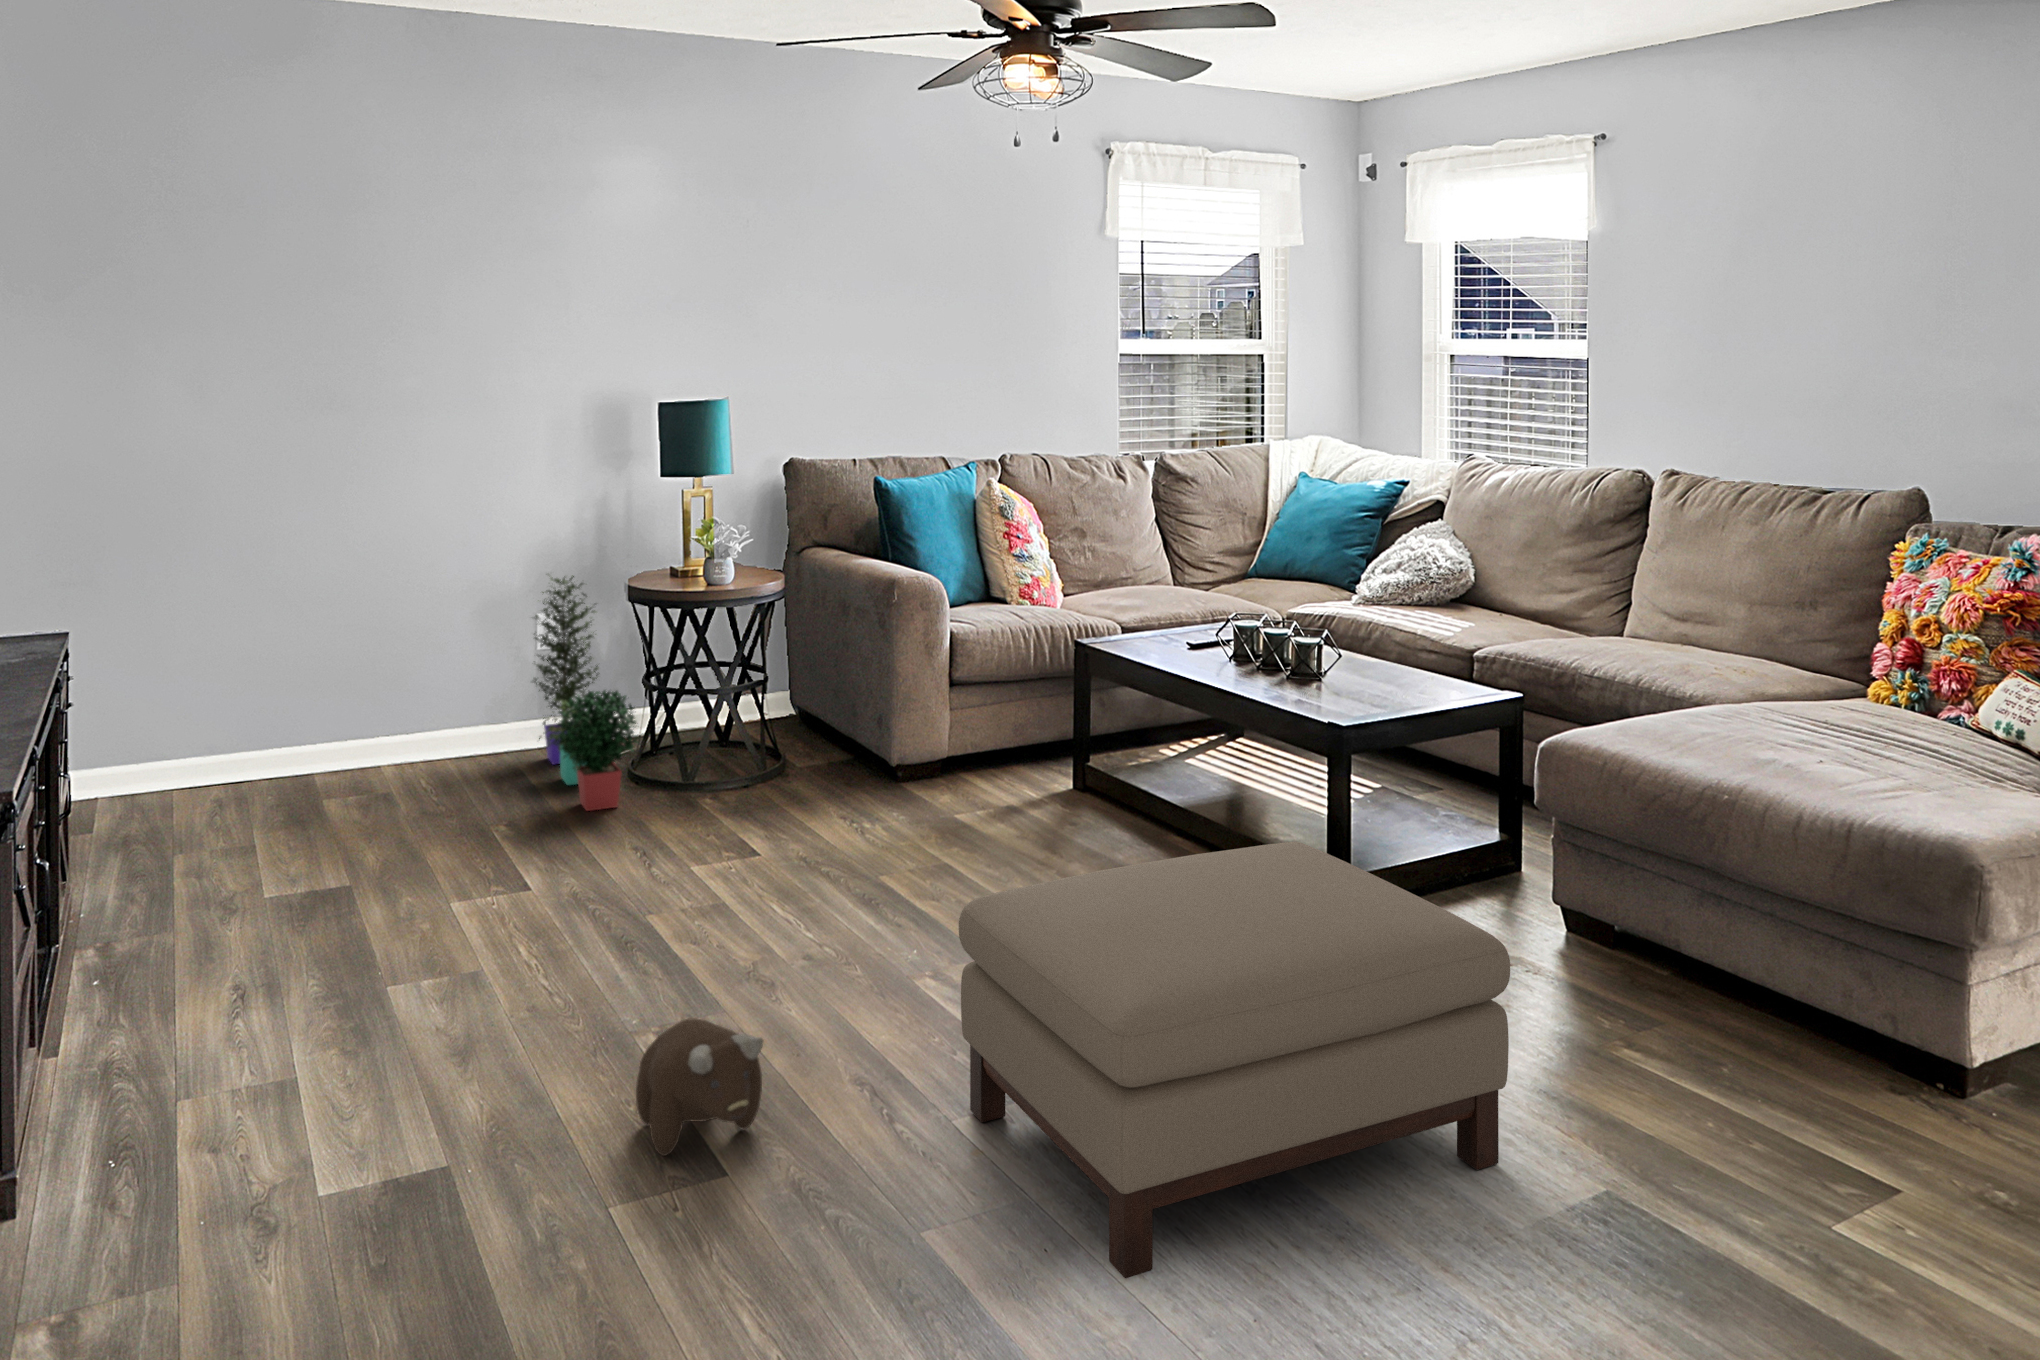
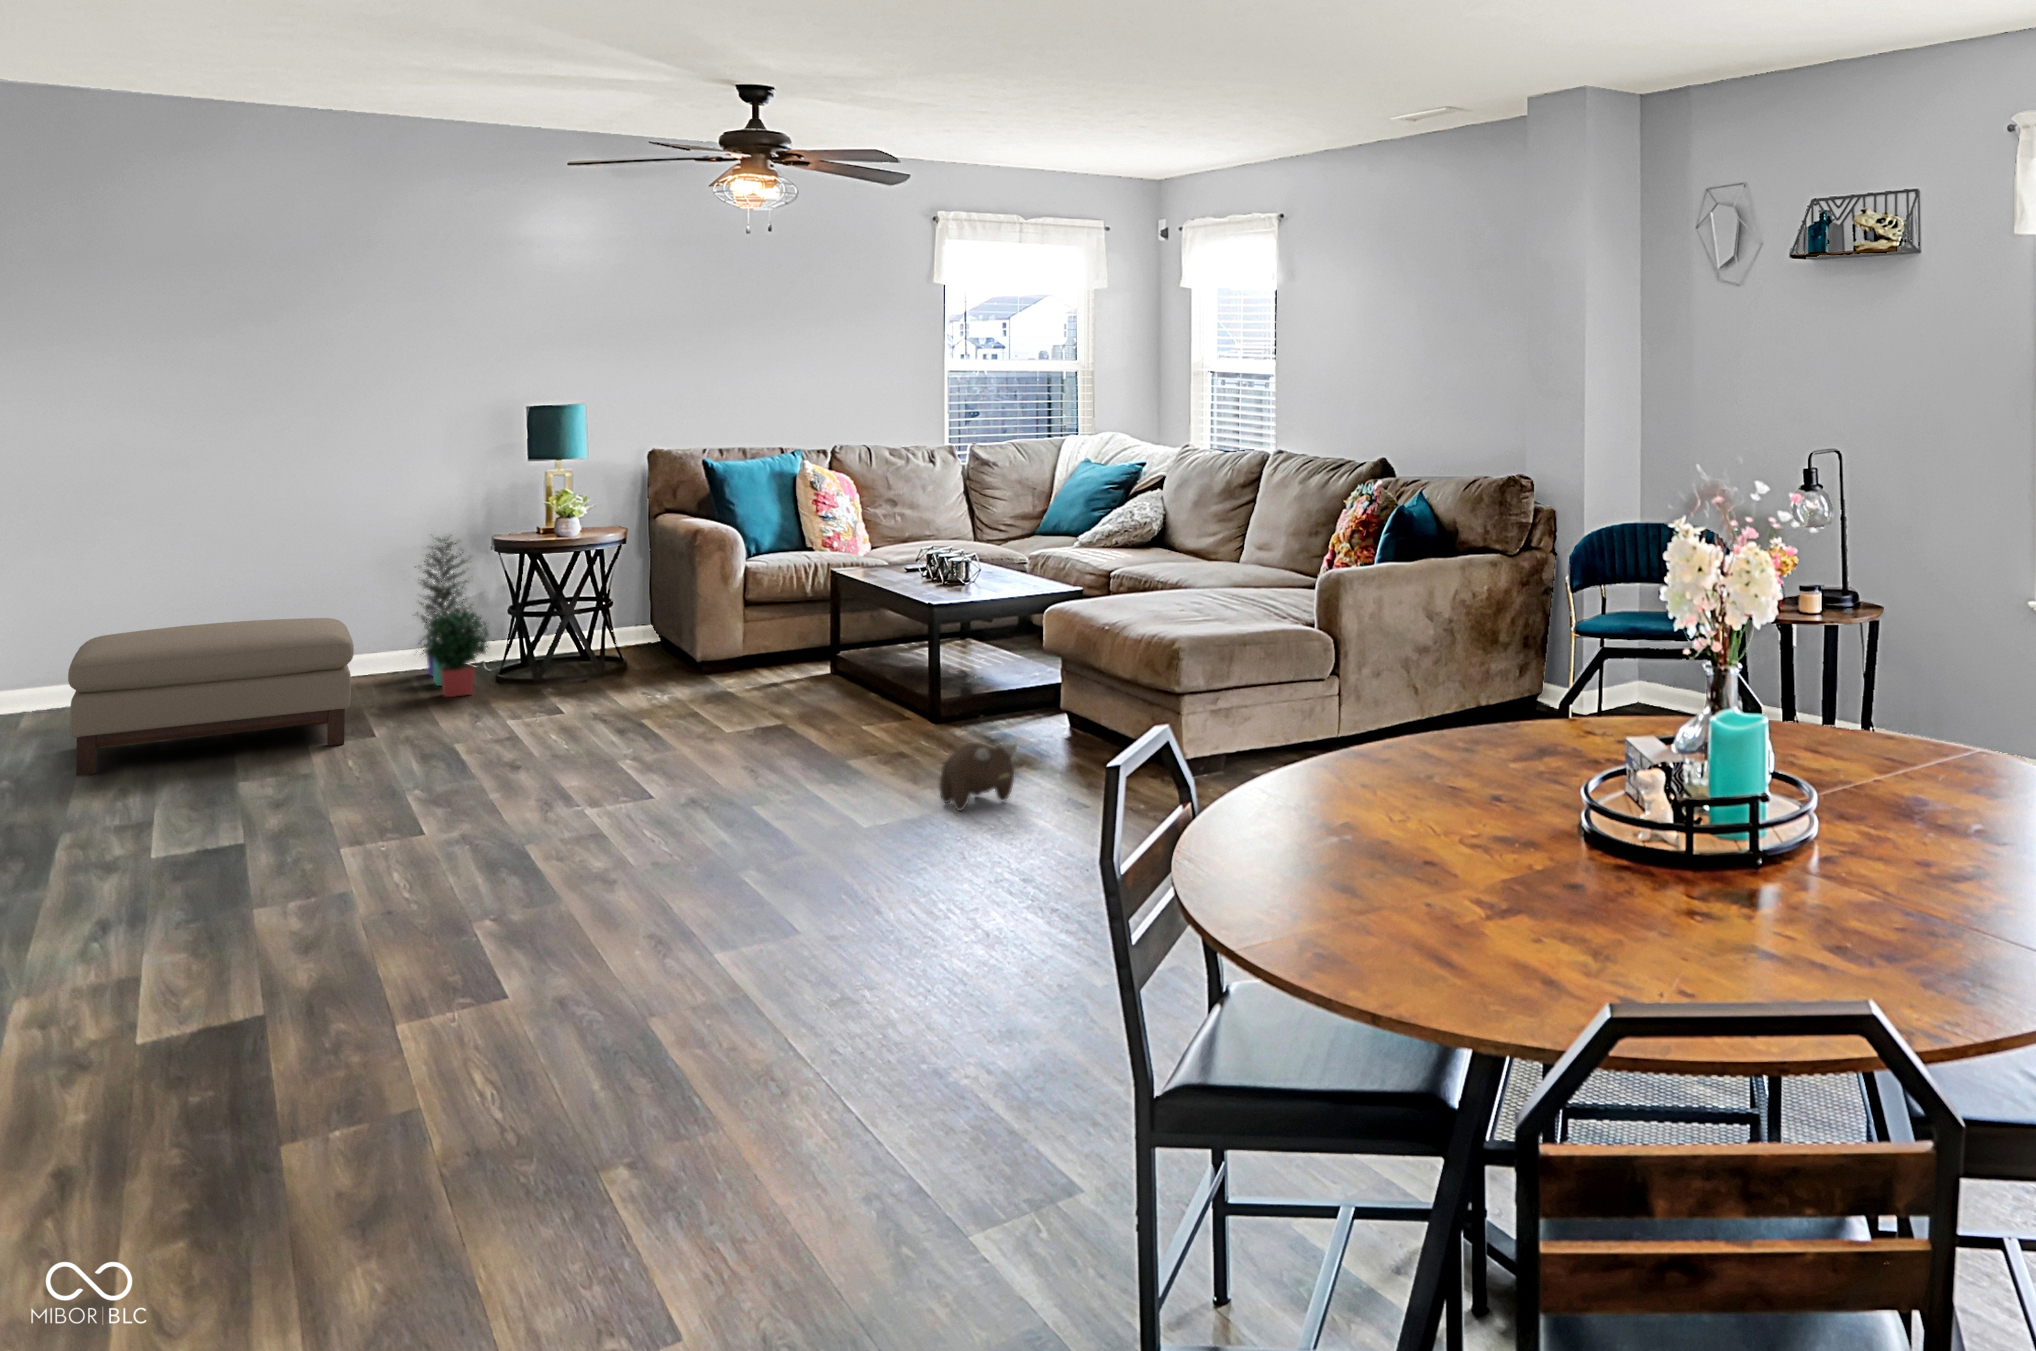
ottoman: present [959,842,1510,1278] -> present [68,618,354,776]
plush toy: present [636,1018,764,1156] -> present [939,742,1017,811]

